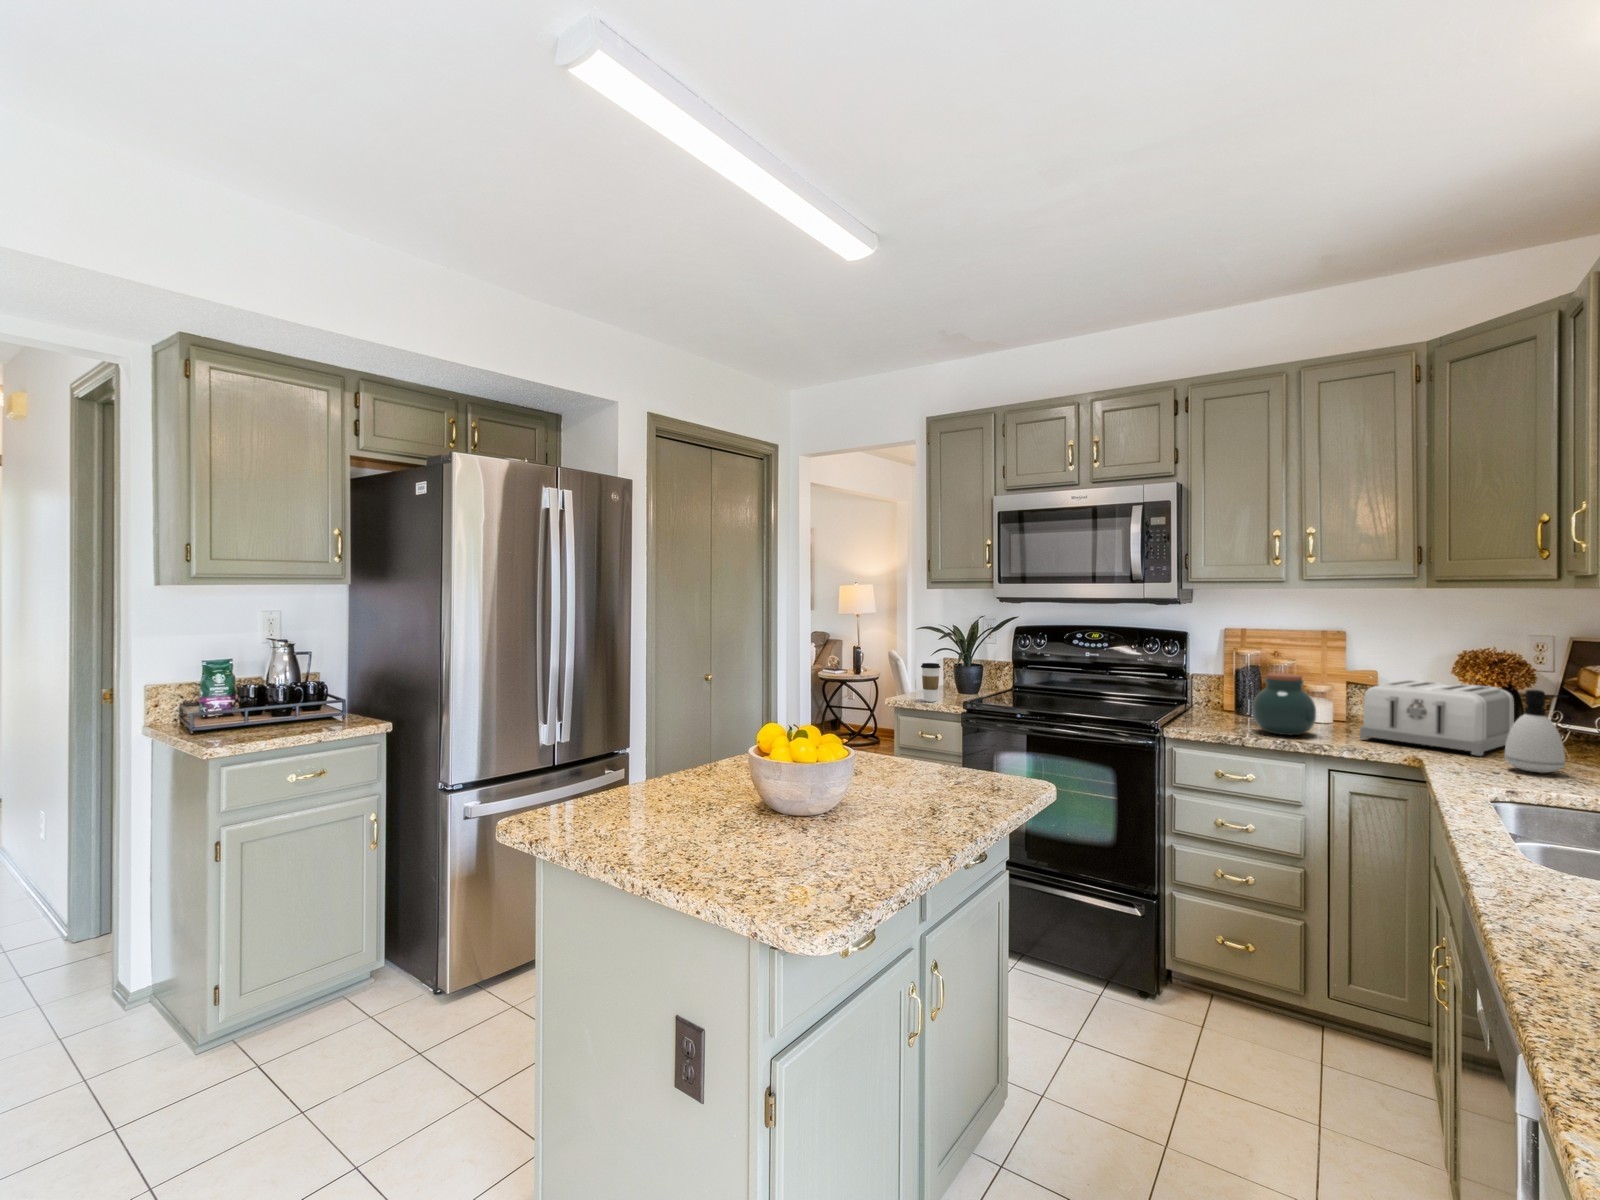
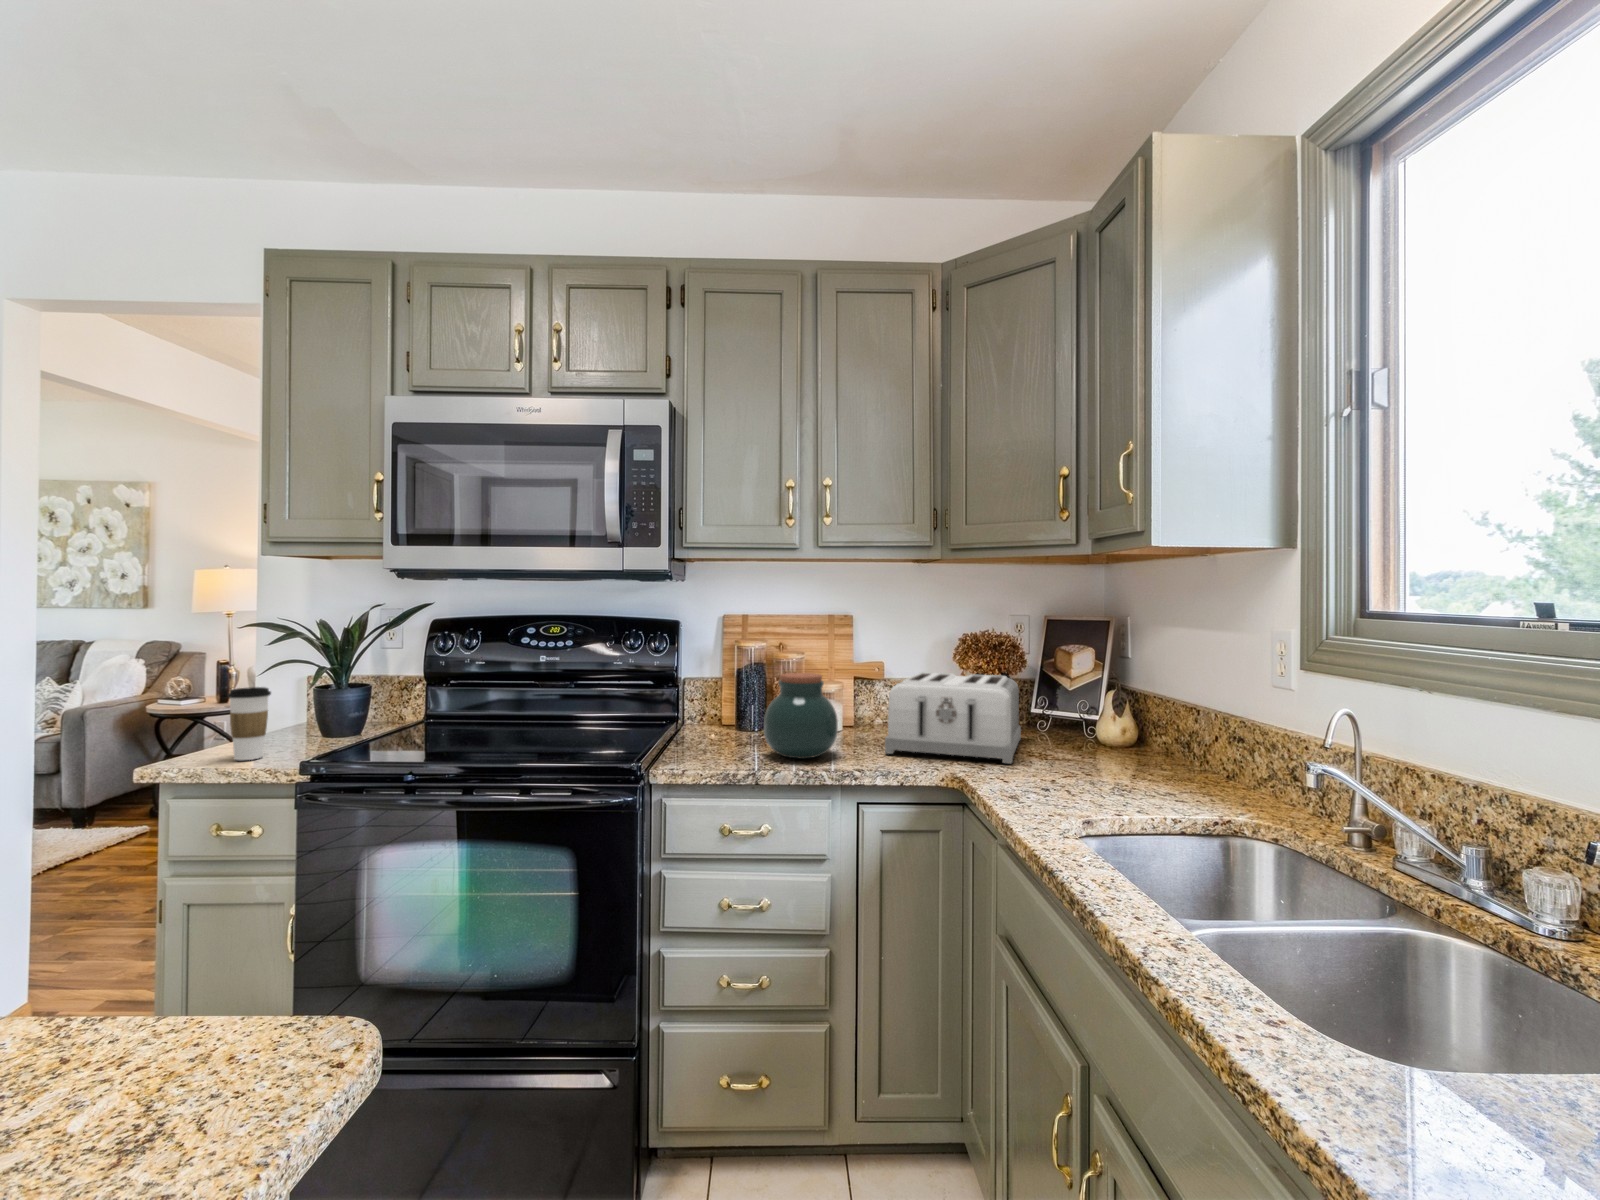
soap dispenser: present [1504,690,1568,773] -> none [1047,679,1108,782]

